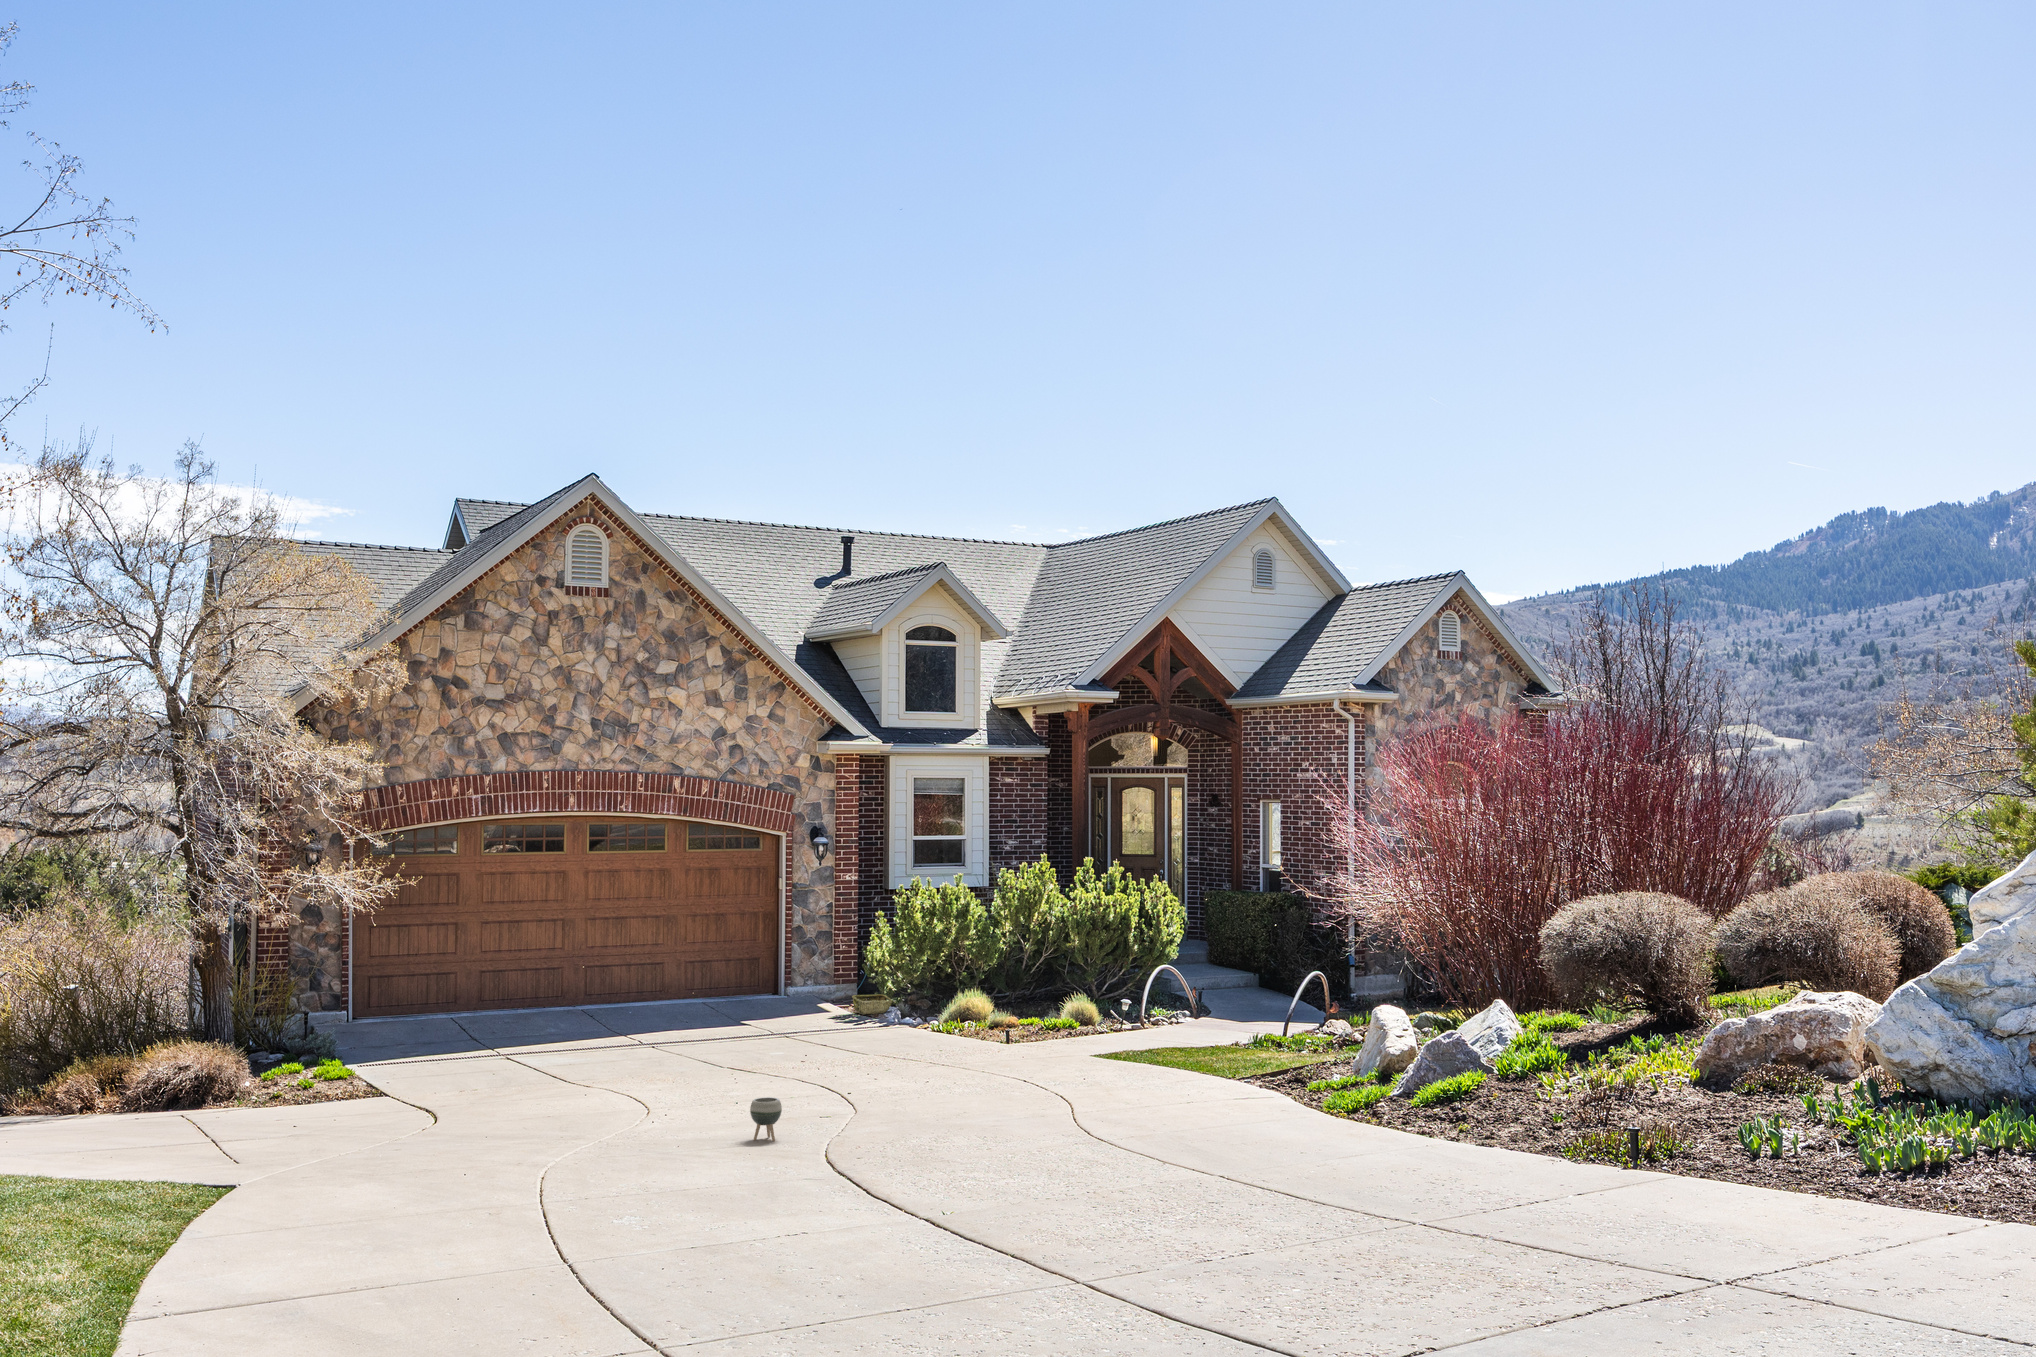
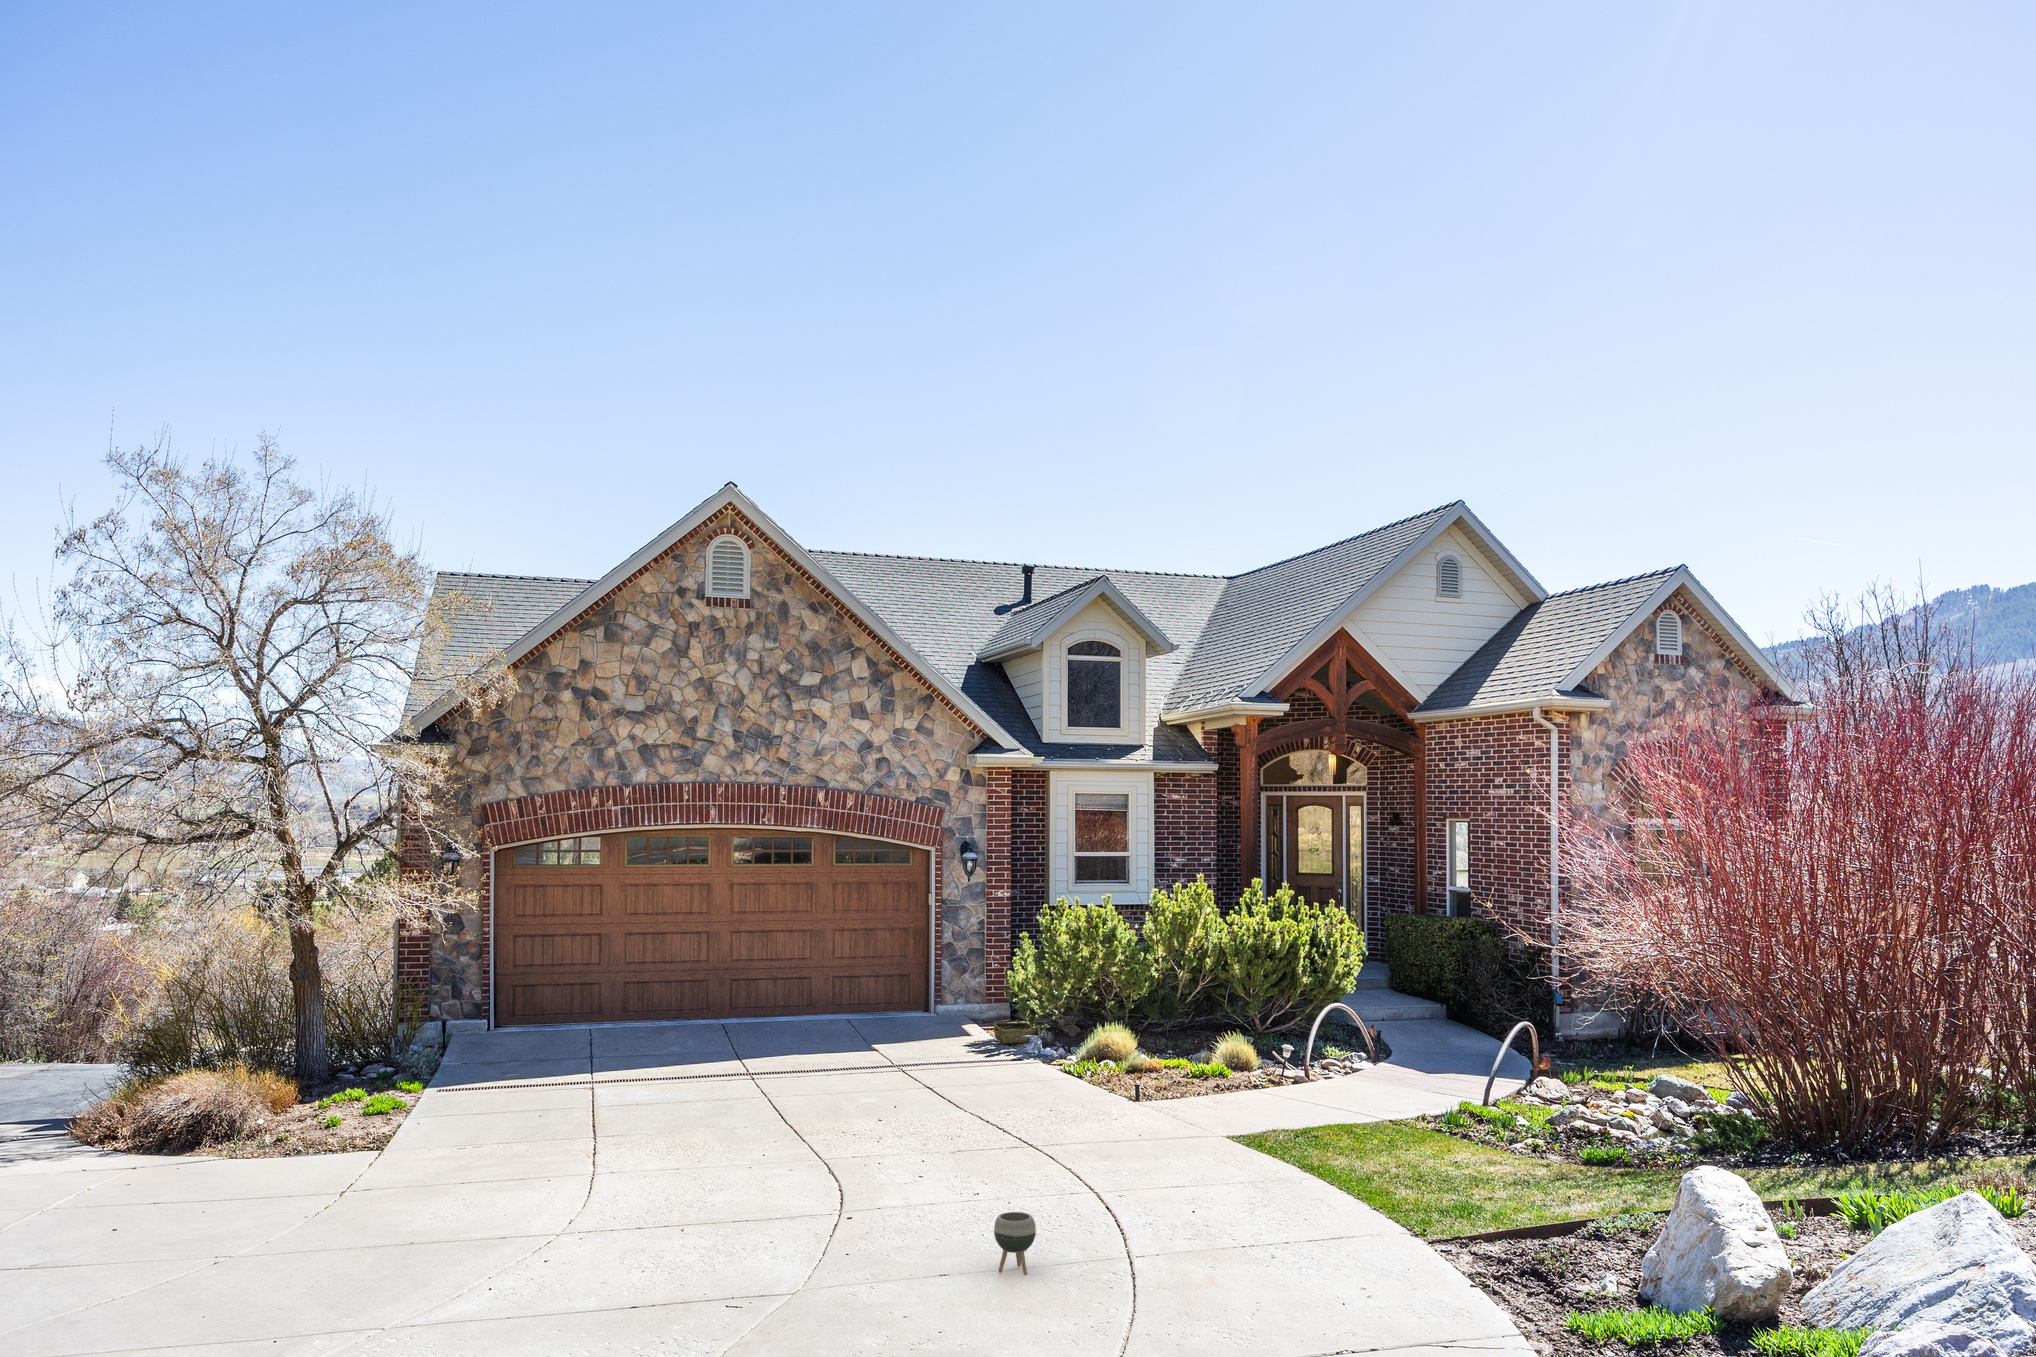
planter: present [750,1097,782,1141] -> present [994,1212,1036,1275]

